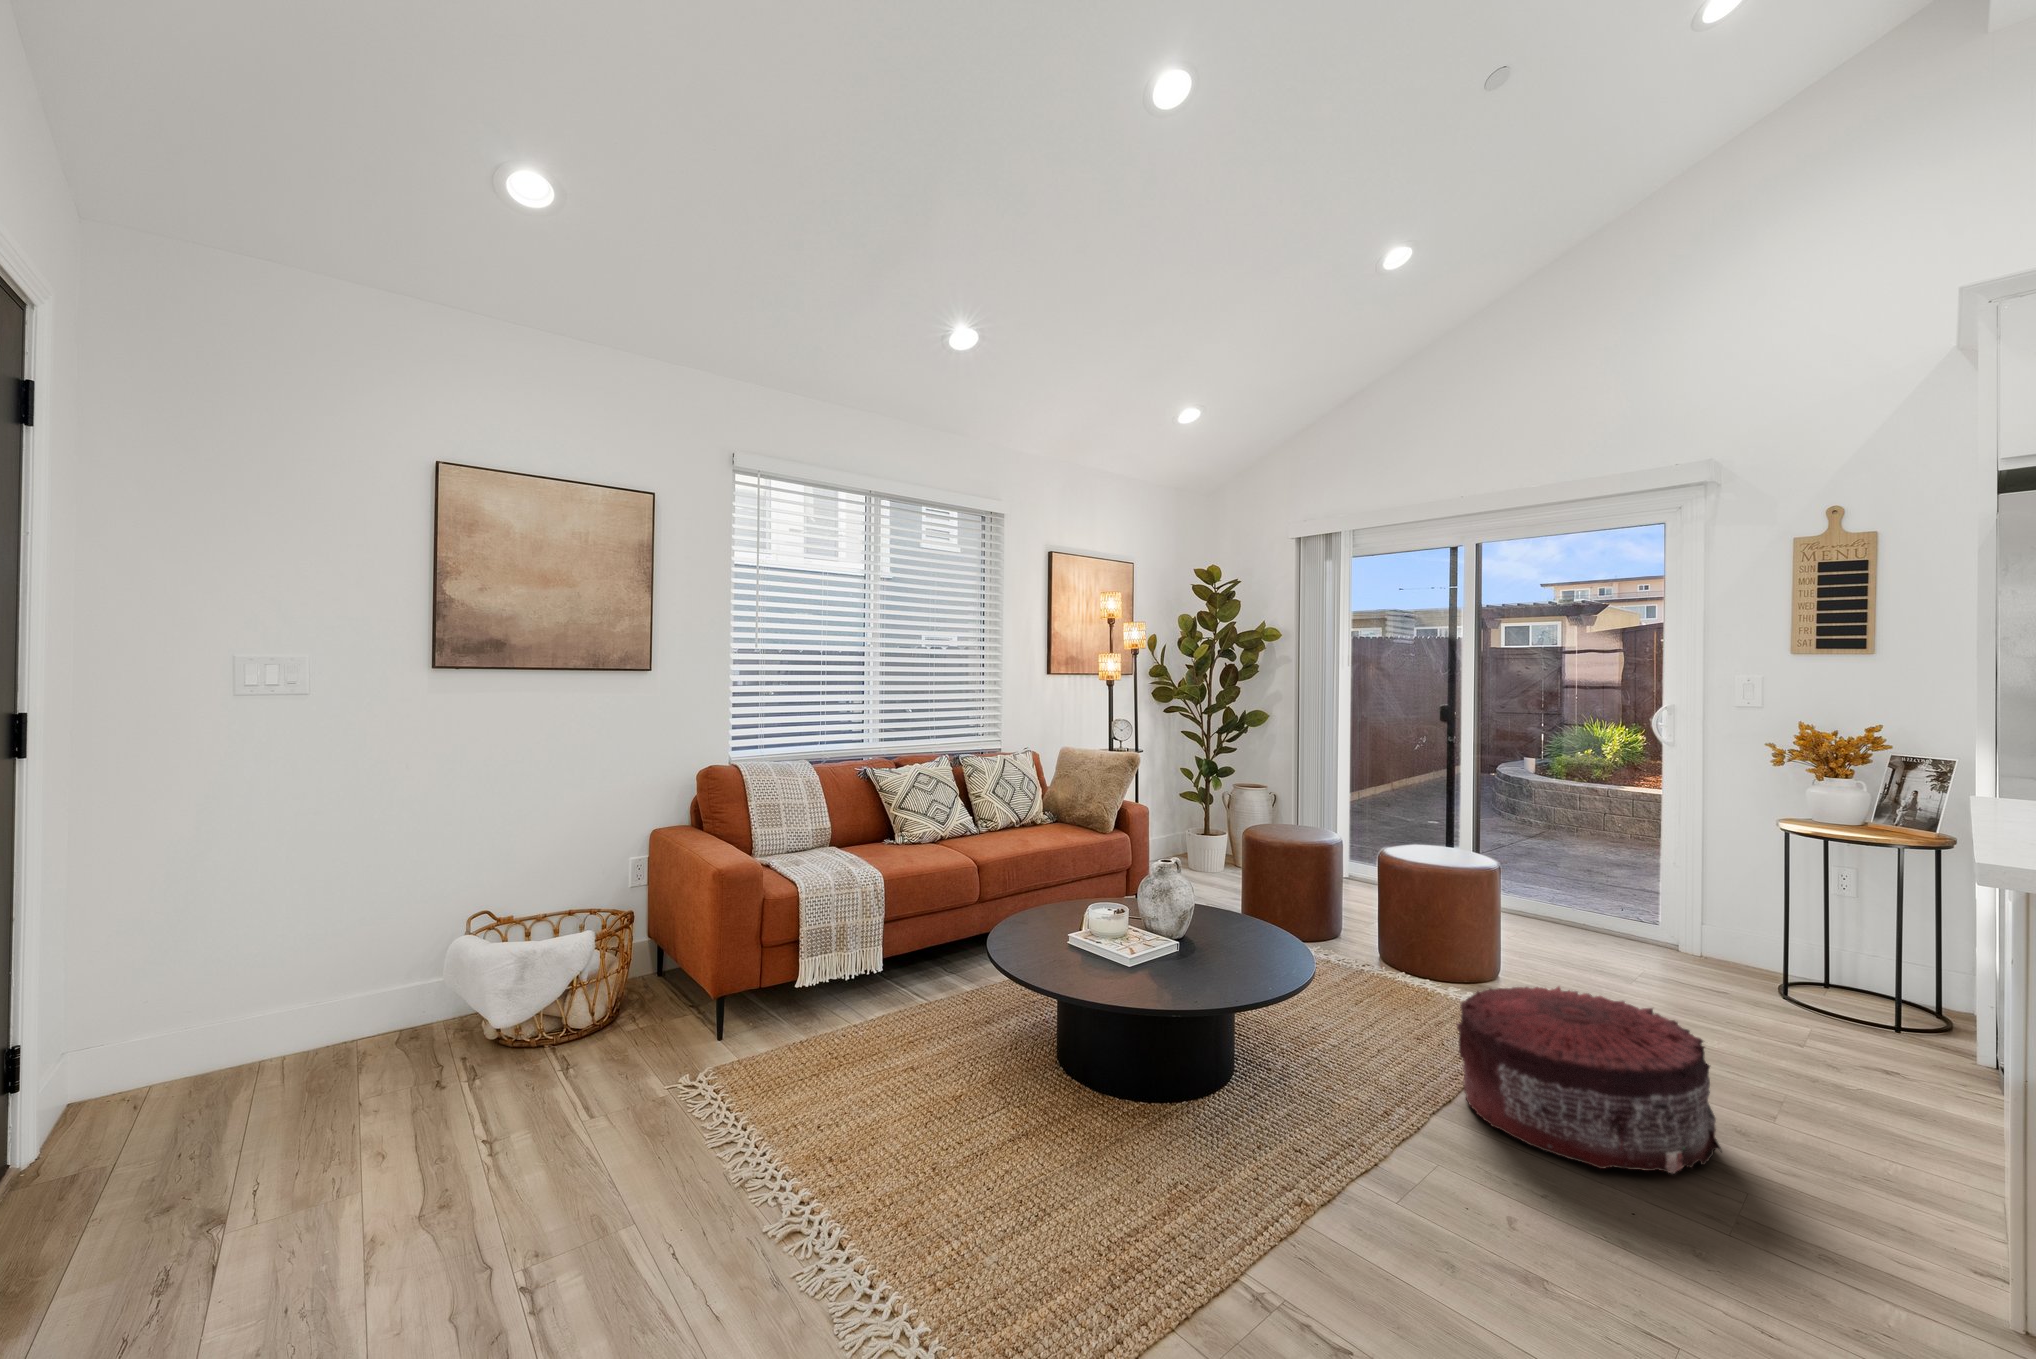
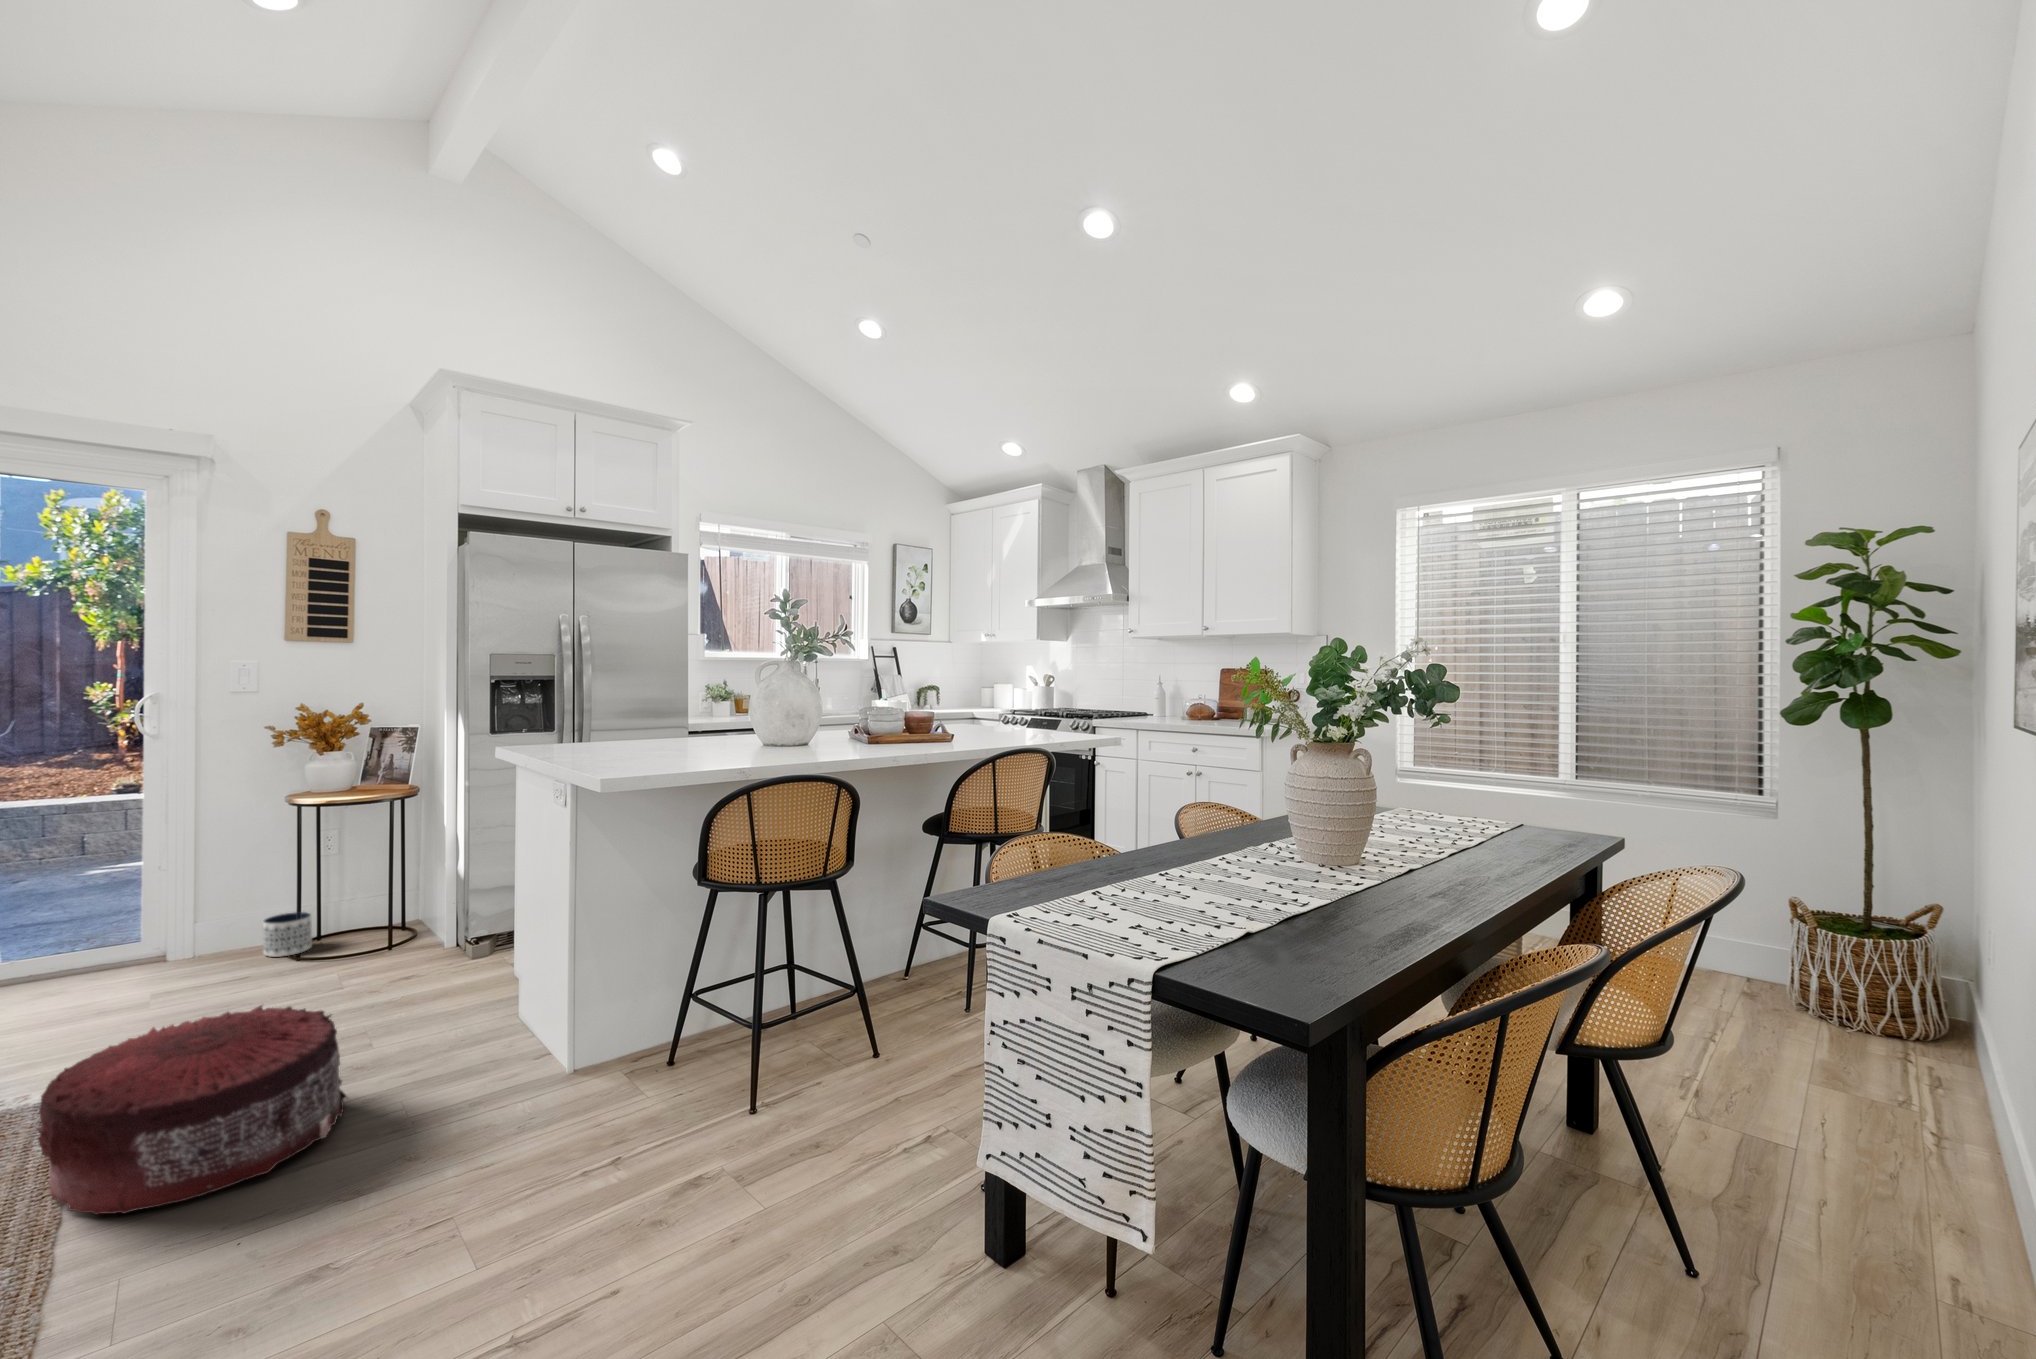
planter: none [1750,943,1805,993] -> present [263,912,312,957]

